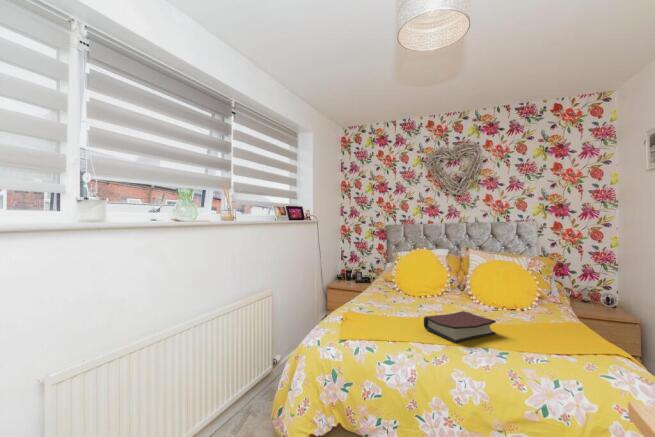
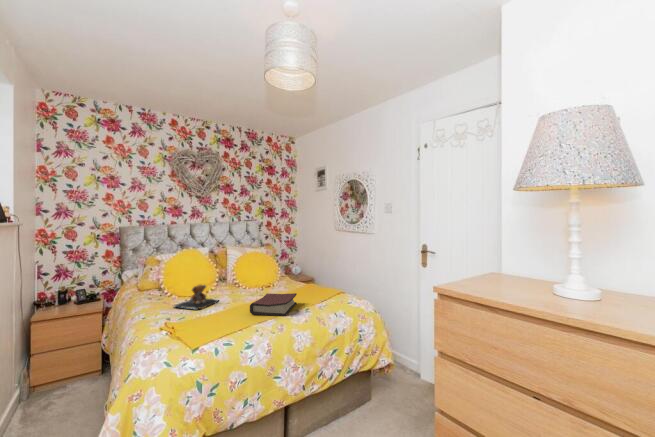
teddy bear: none [383,285,427,310] -> present [174,285,218,310]

